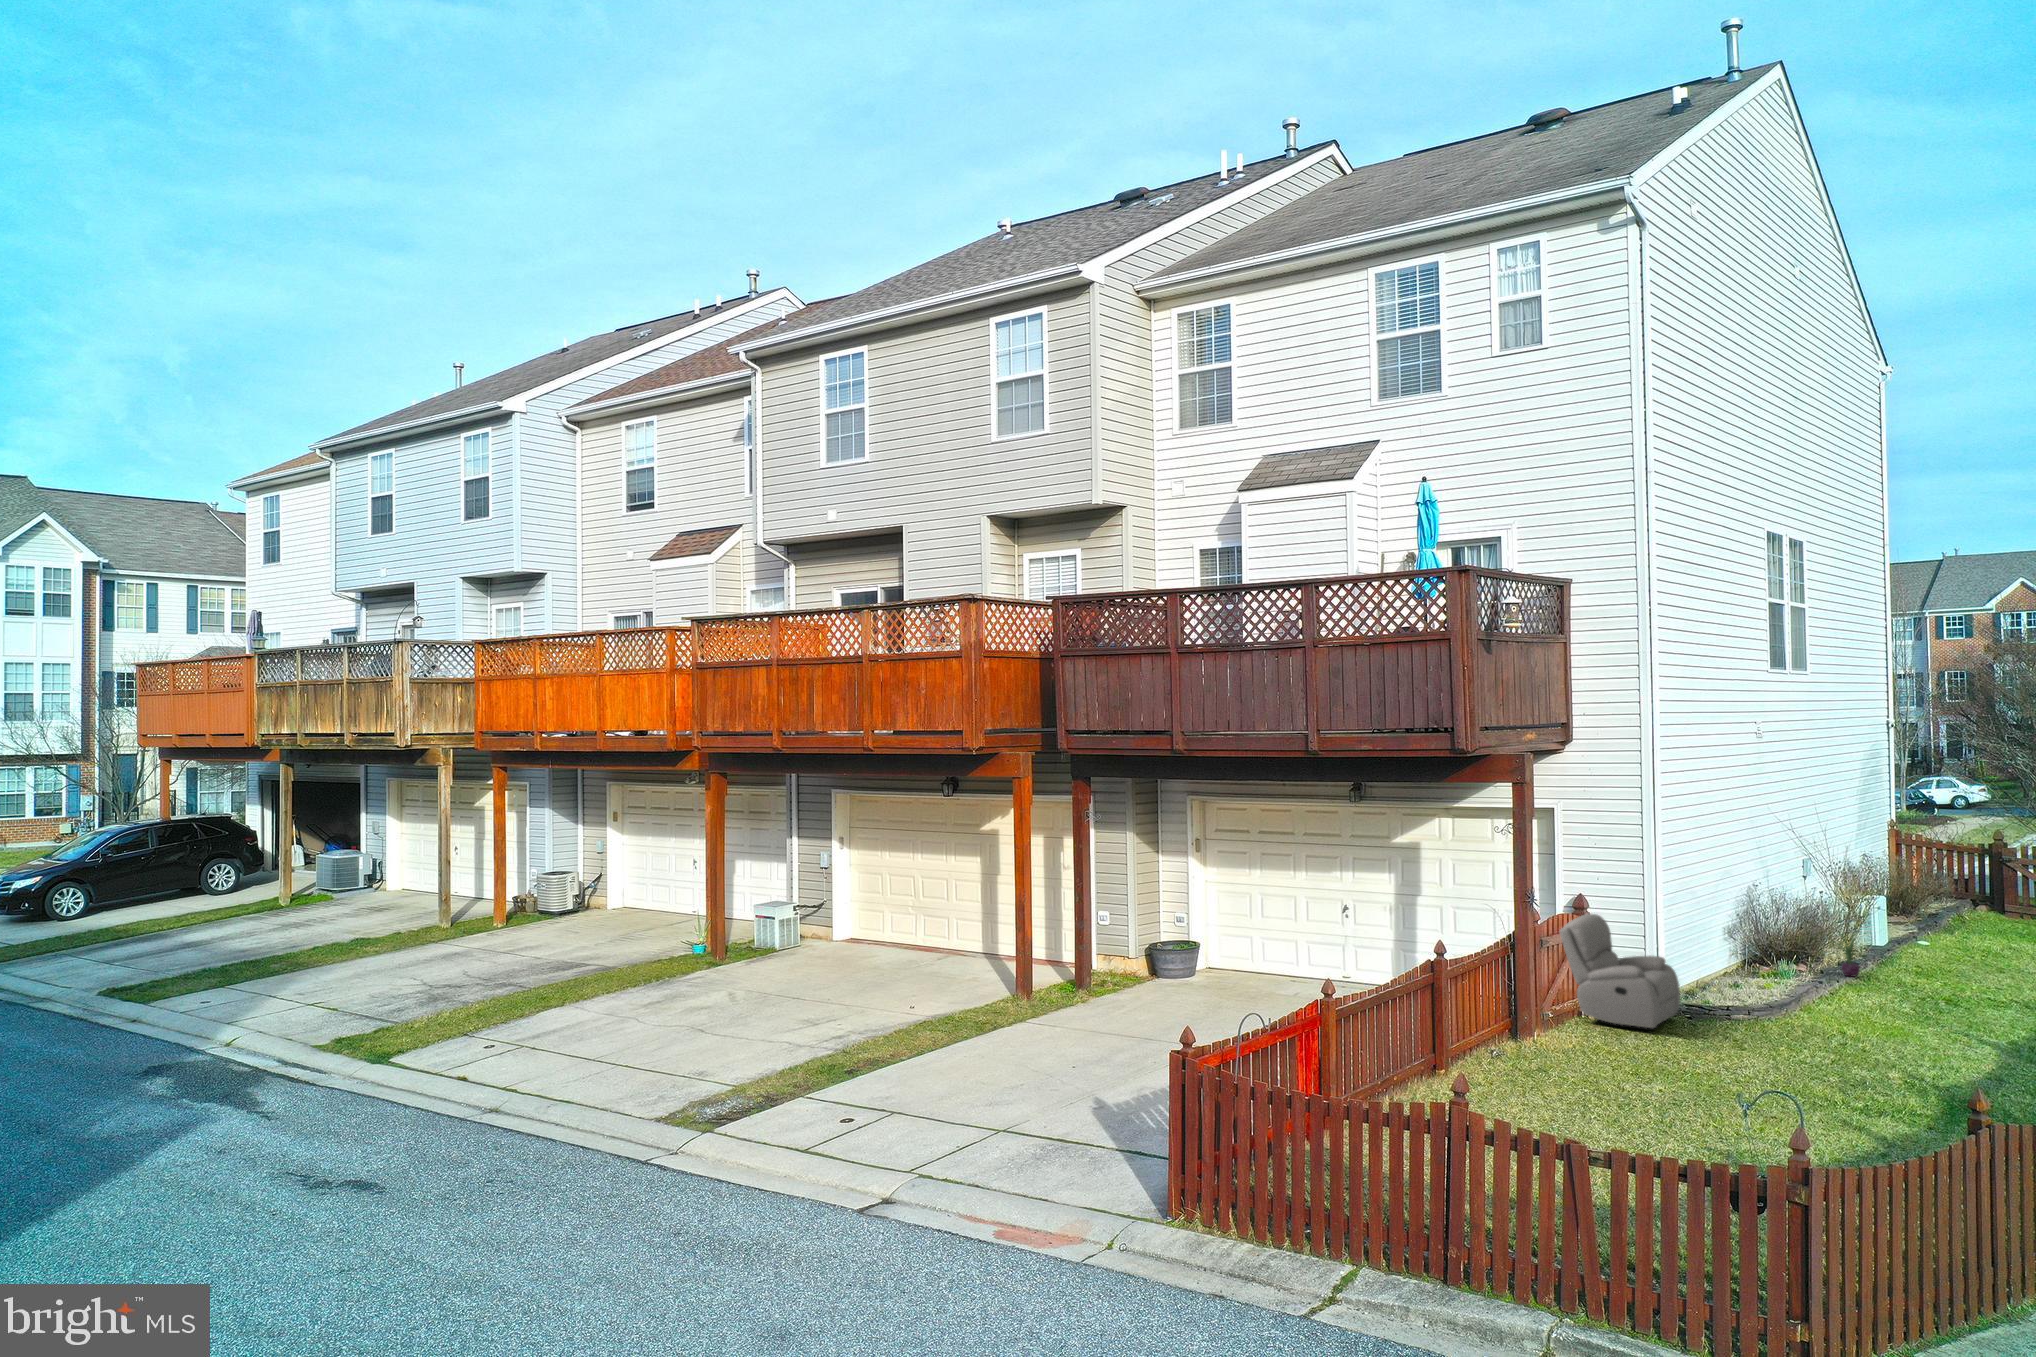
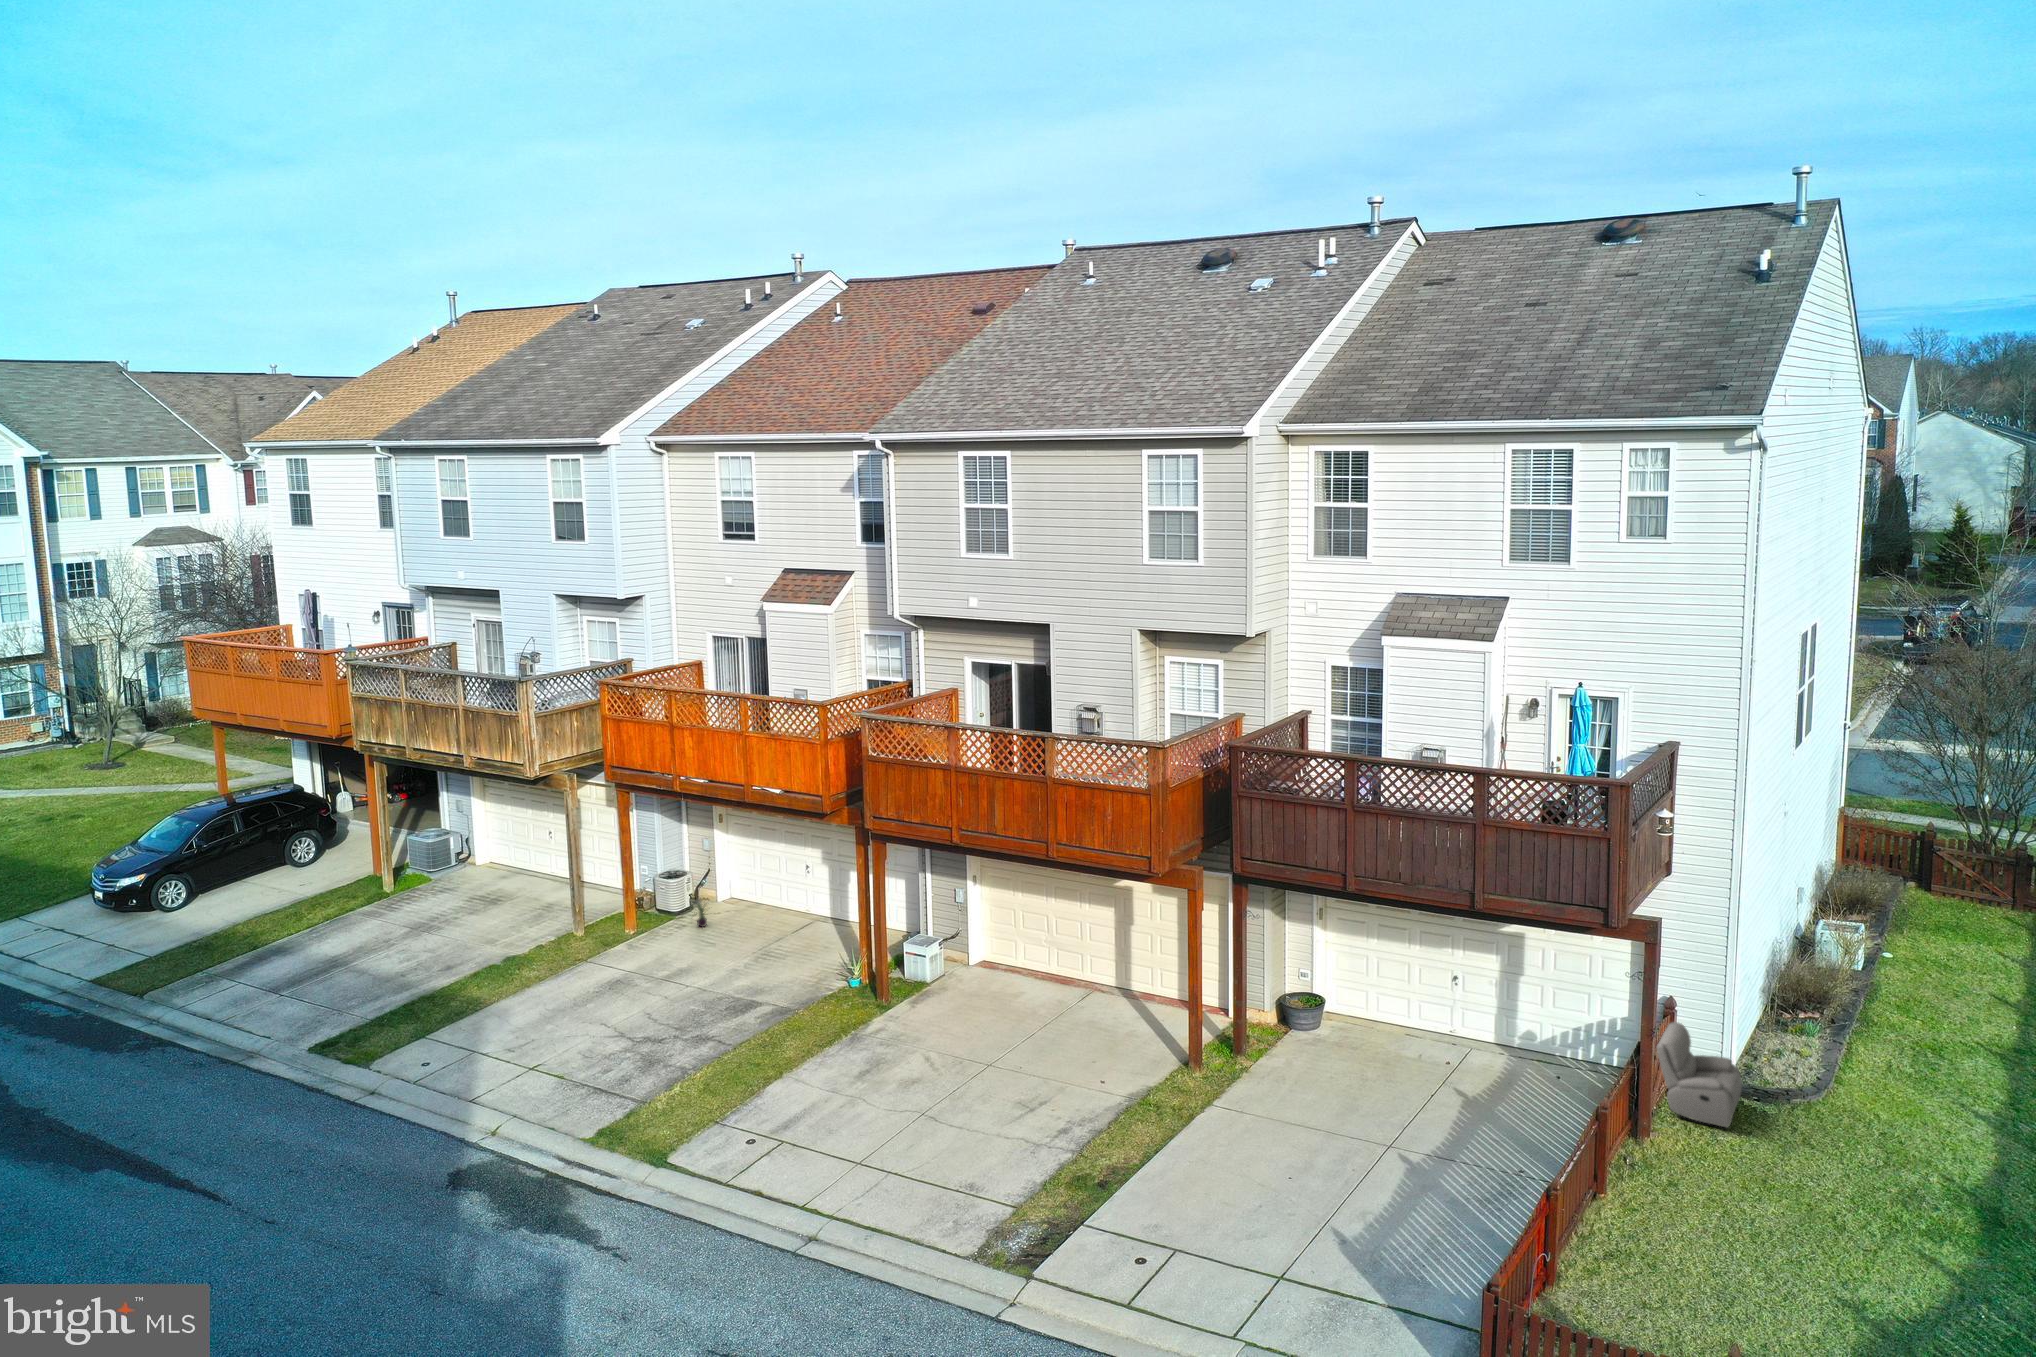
decorative plant: present [1836,934,1865,977] -> present [695,903,707,927]

